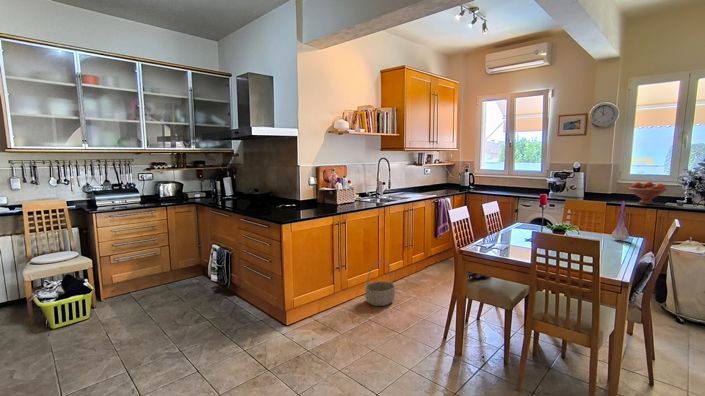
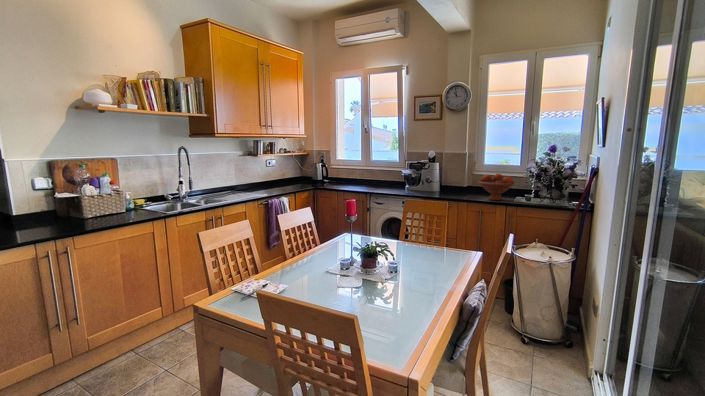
vase: present [612,201,629,240] -> none [437,205,456,260]
basket: present [365,261,395,306] -> none [120,300,175,369]

